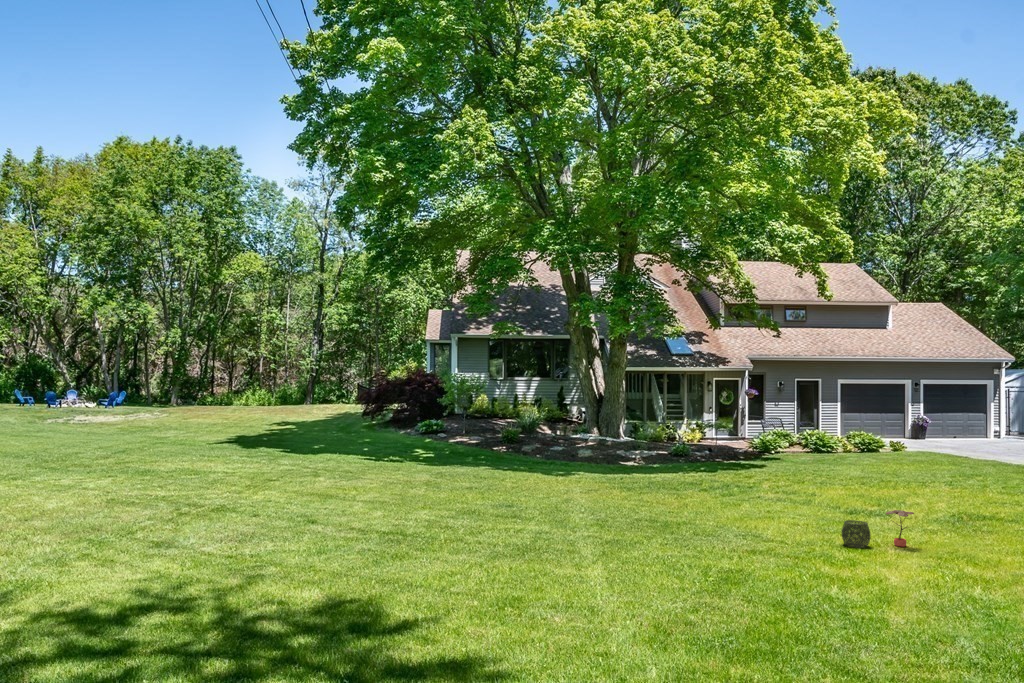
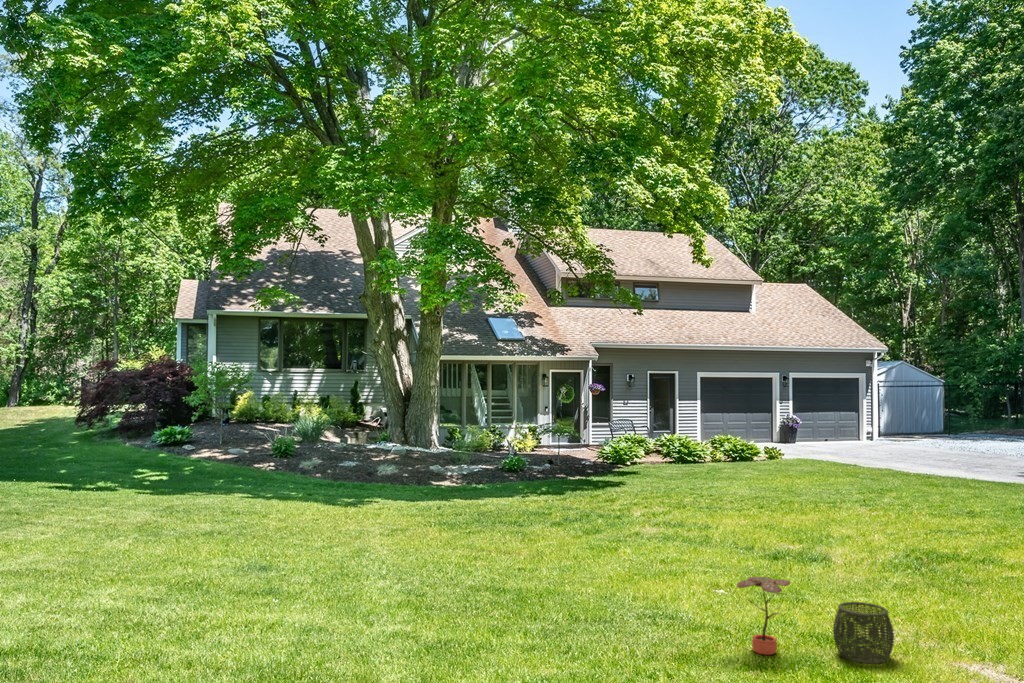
potted plant: present [886,510,914,547] -> present [737,576,790,655]

